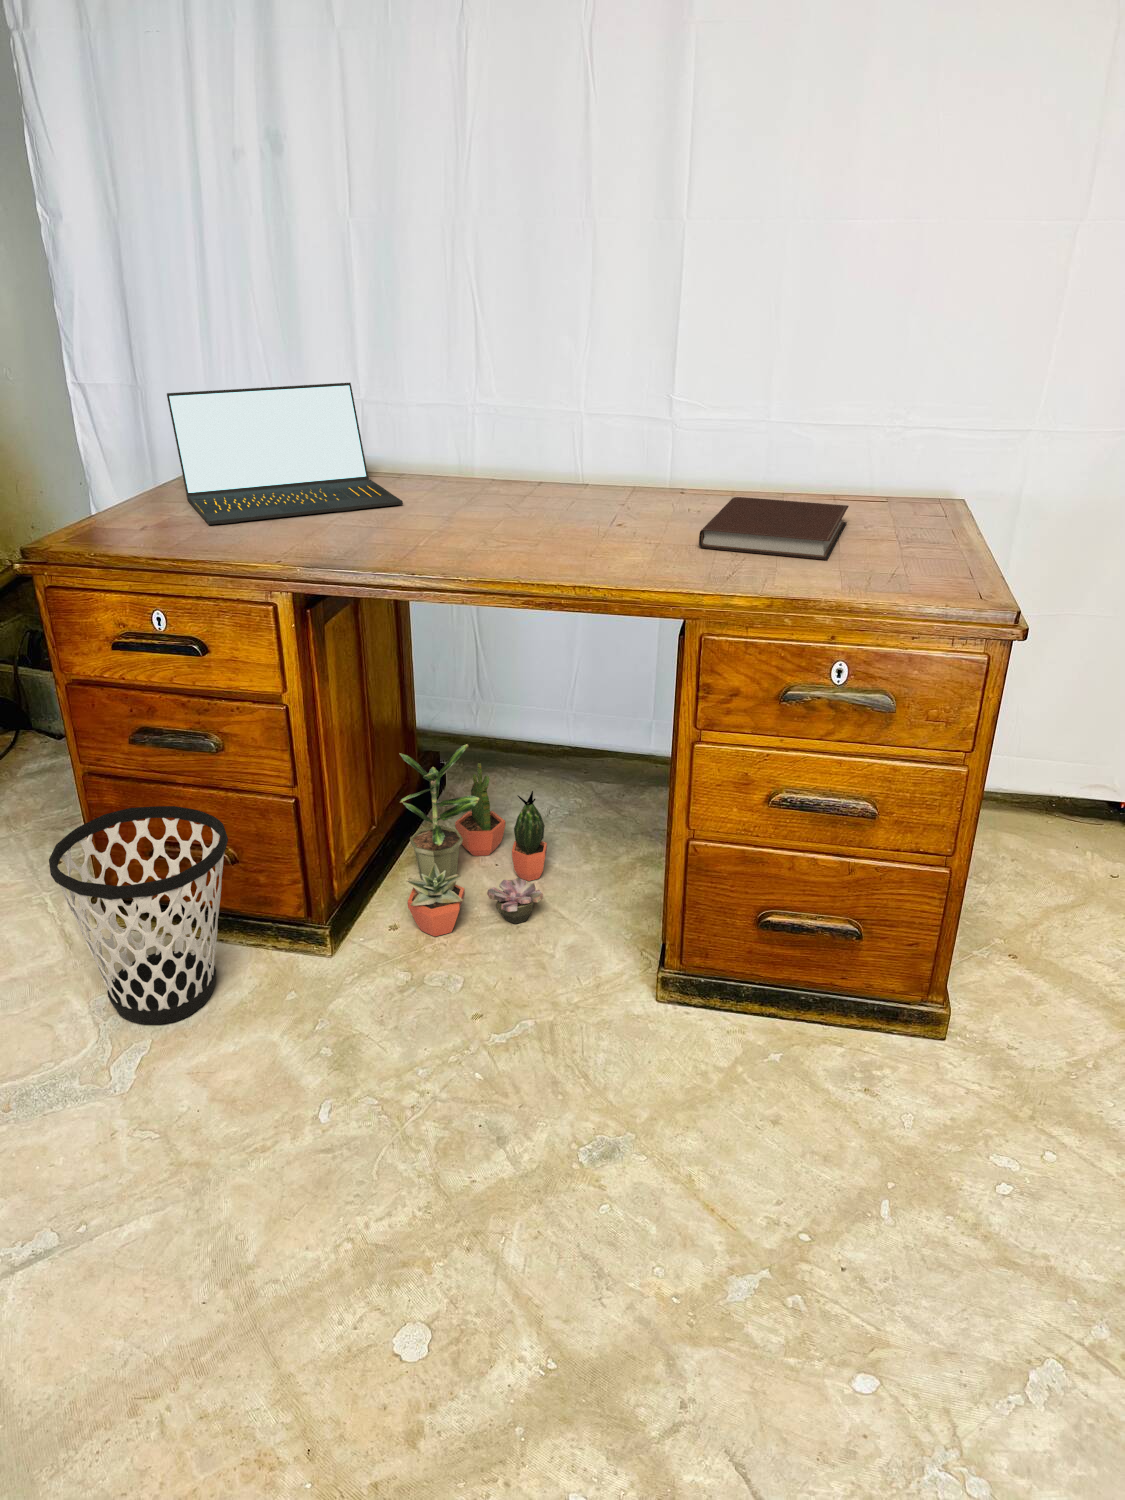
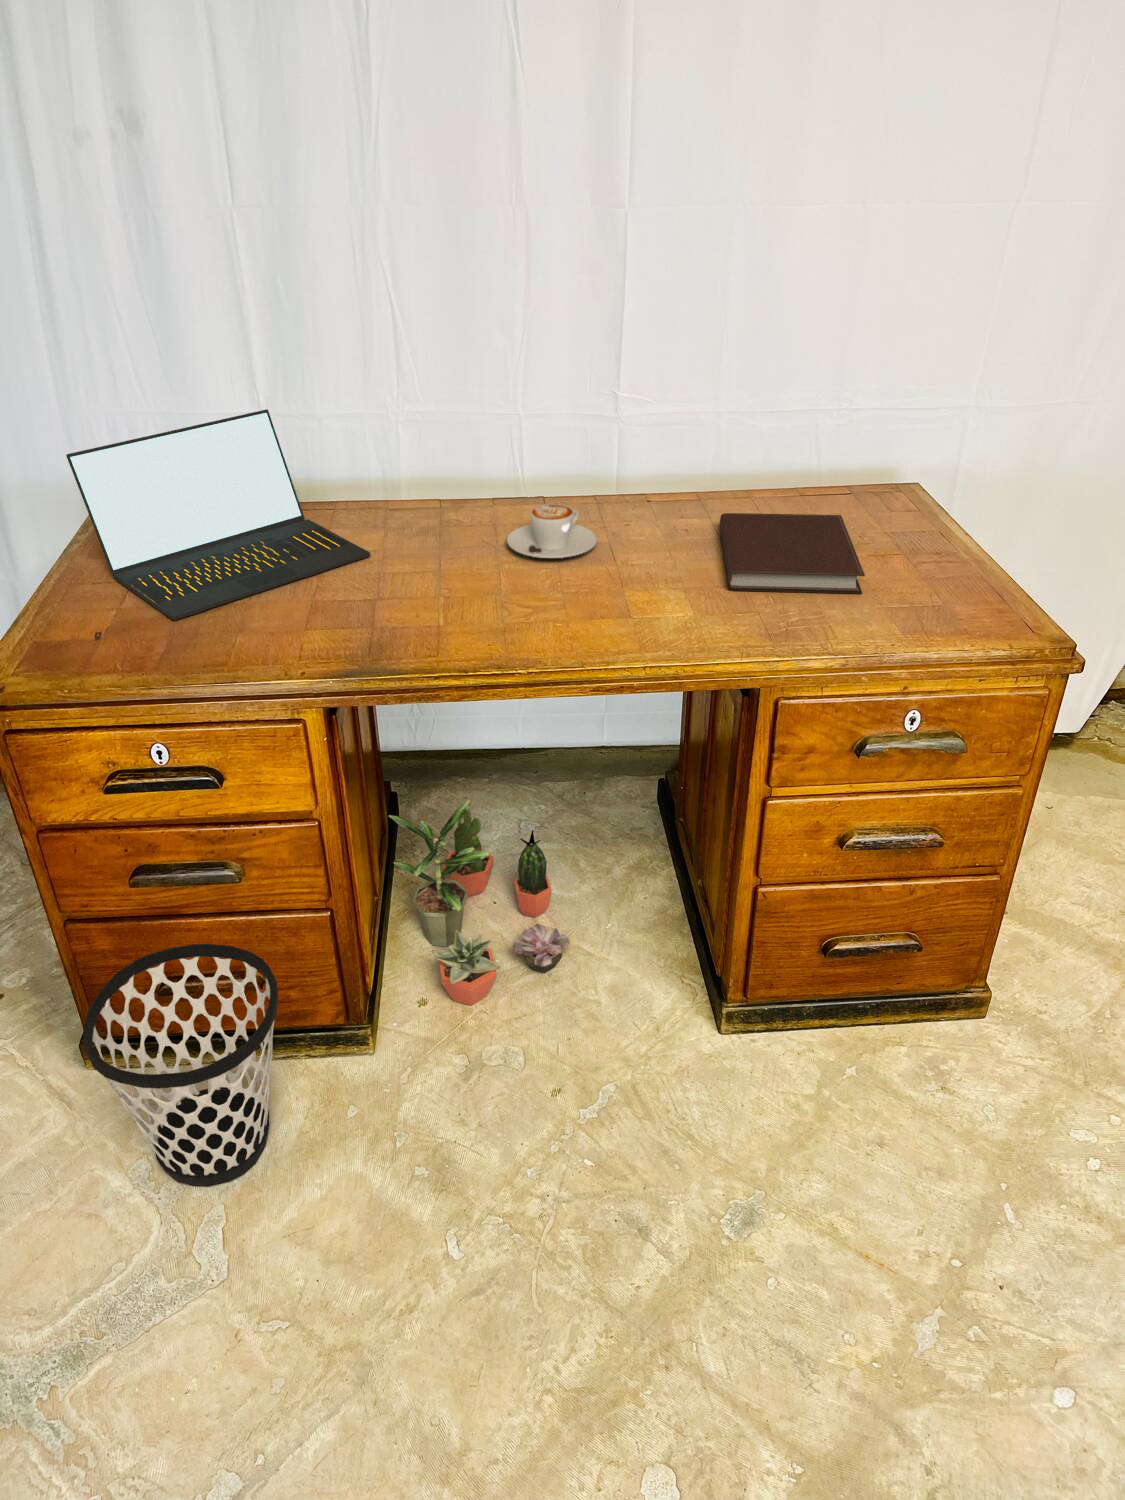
coffee cup: none [523,473,606,517] -> present [507,504,597,558]

